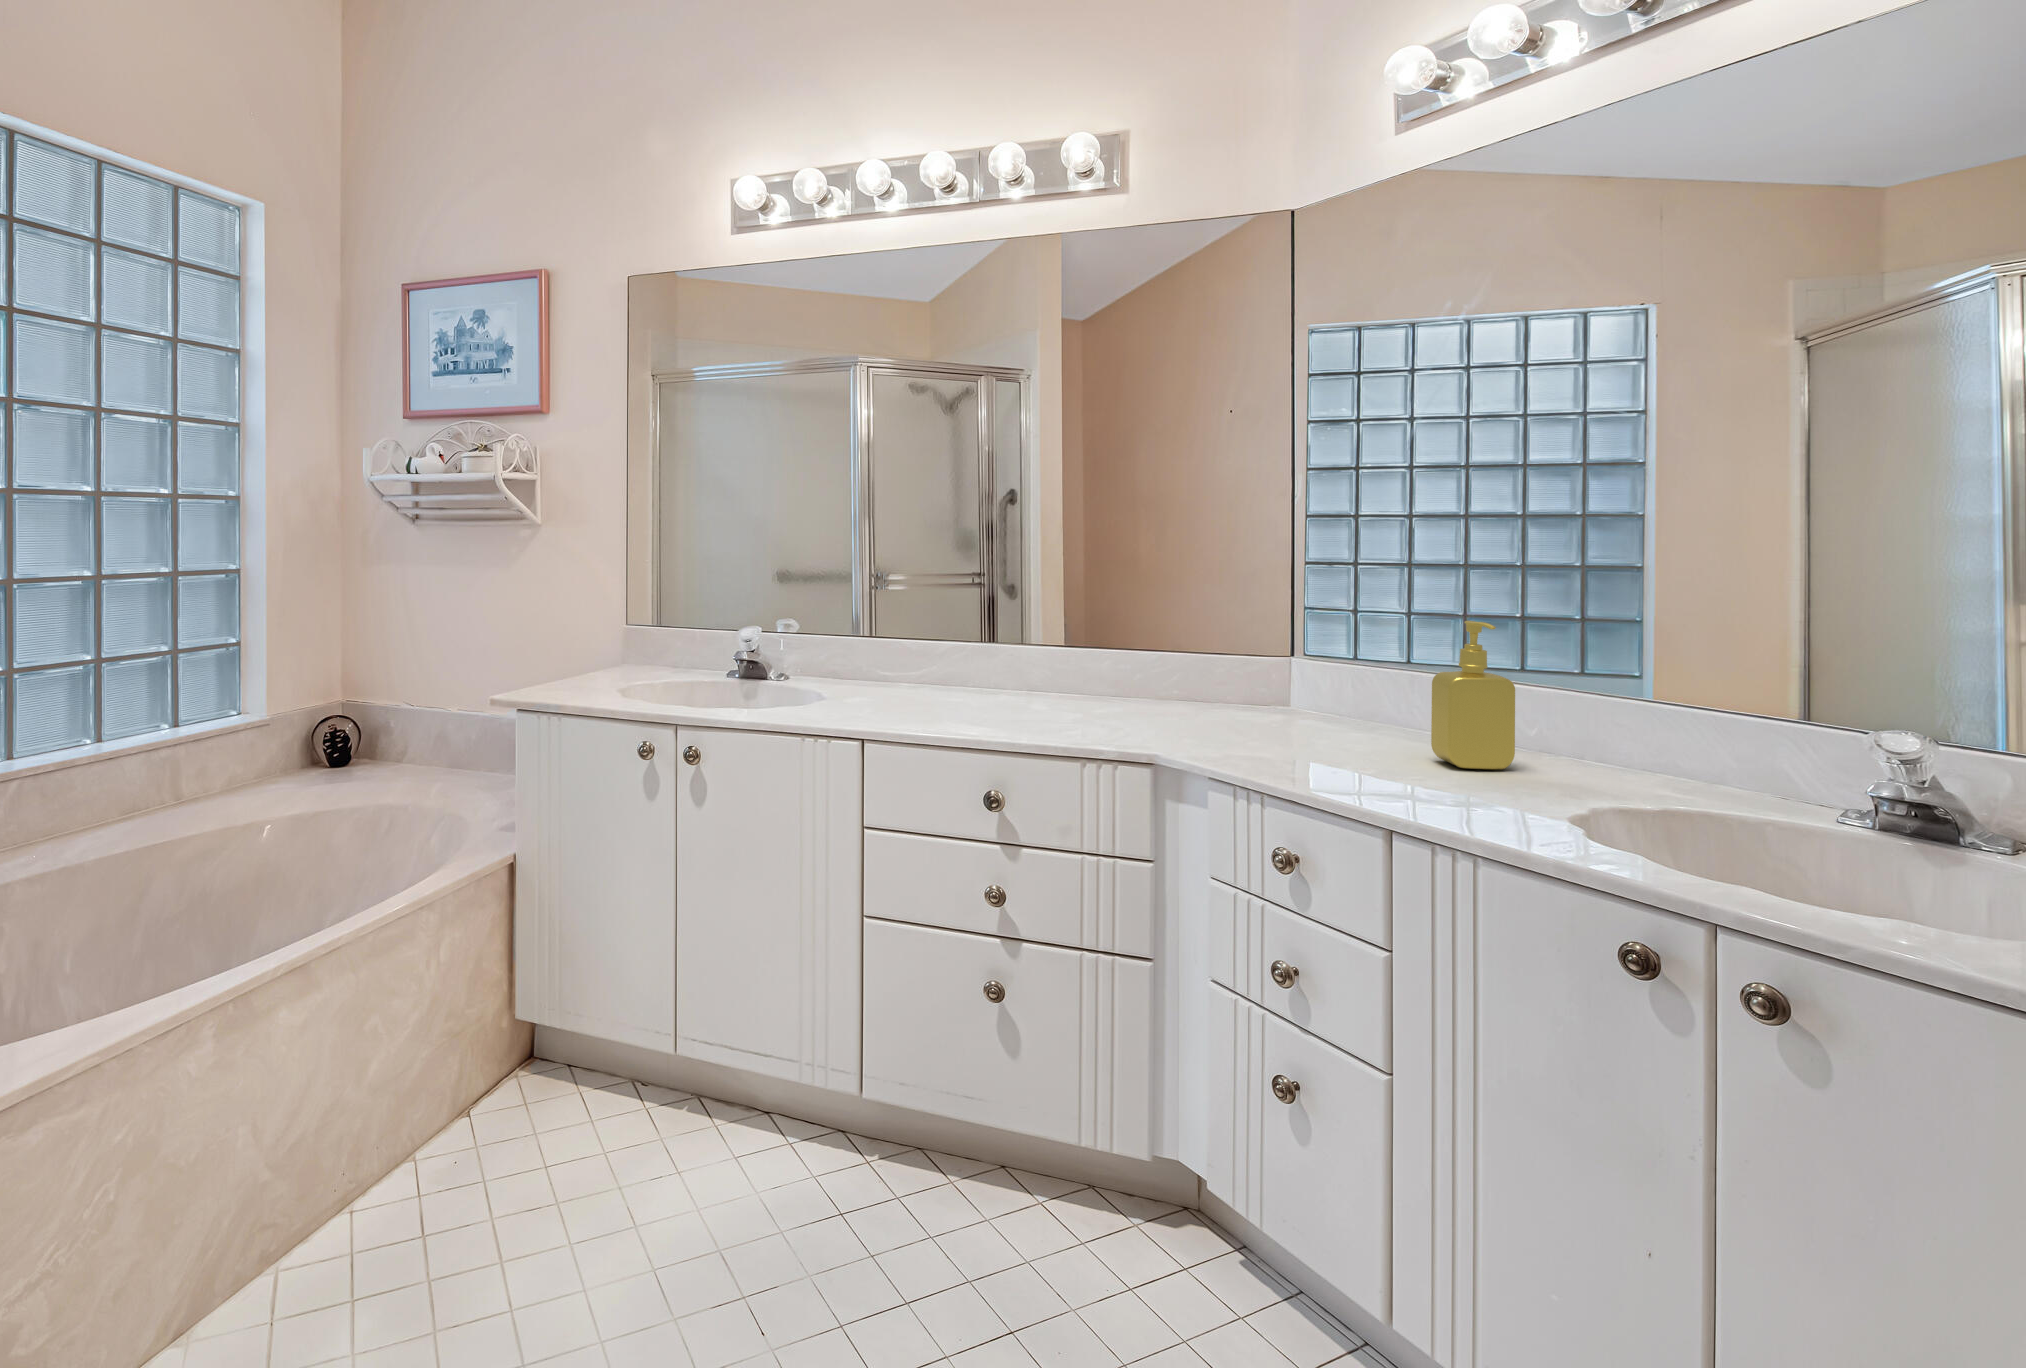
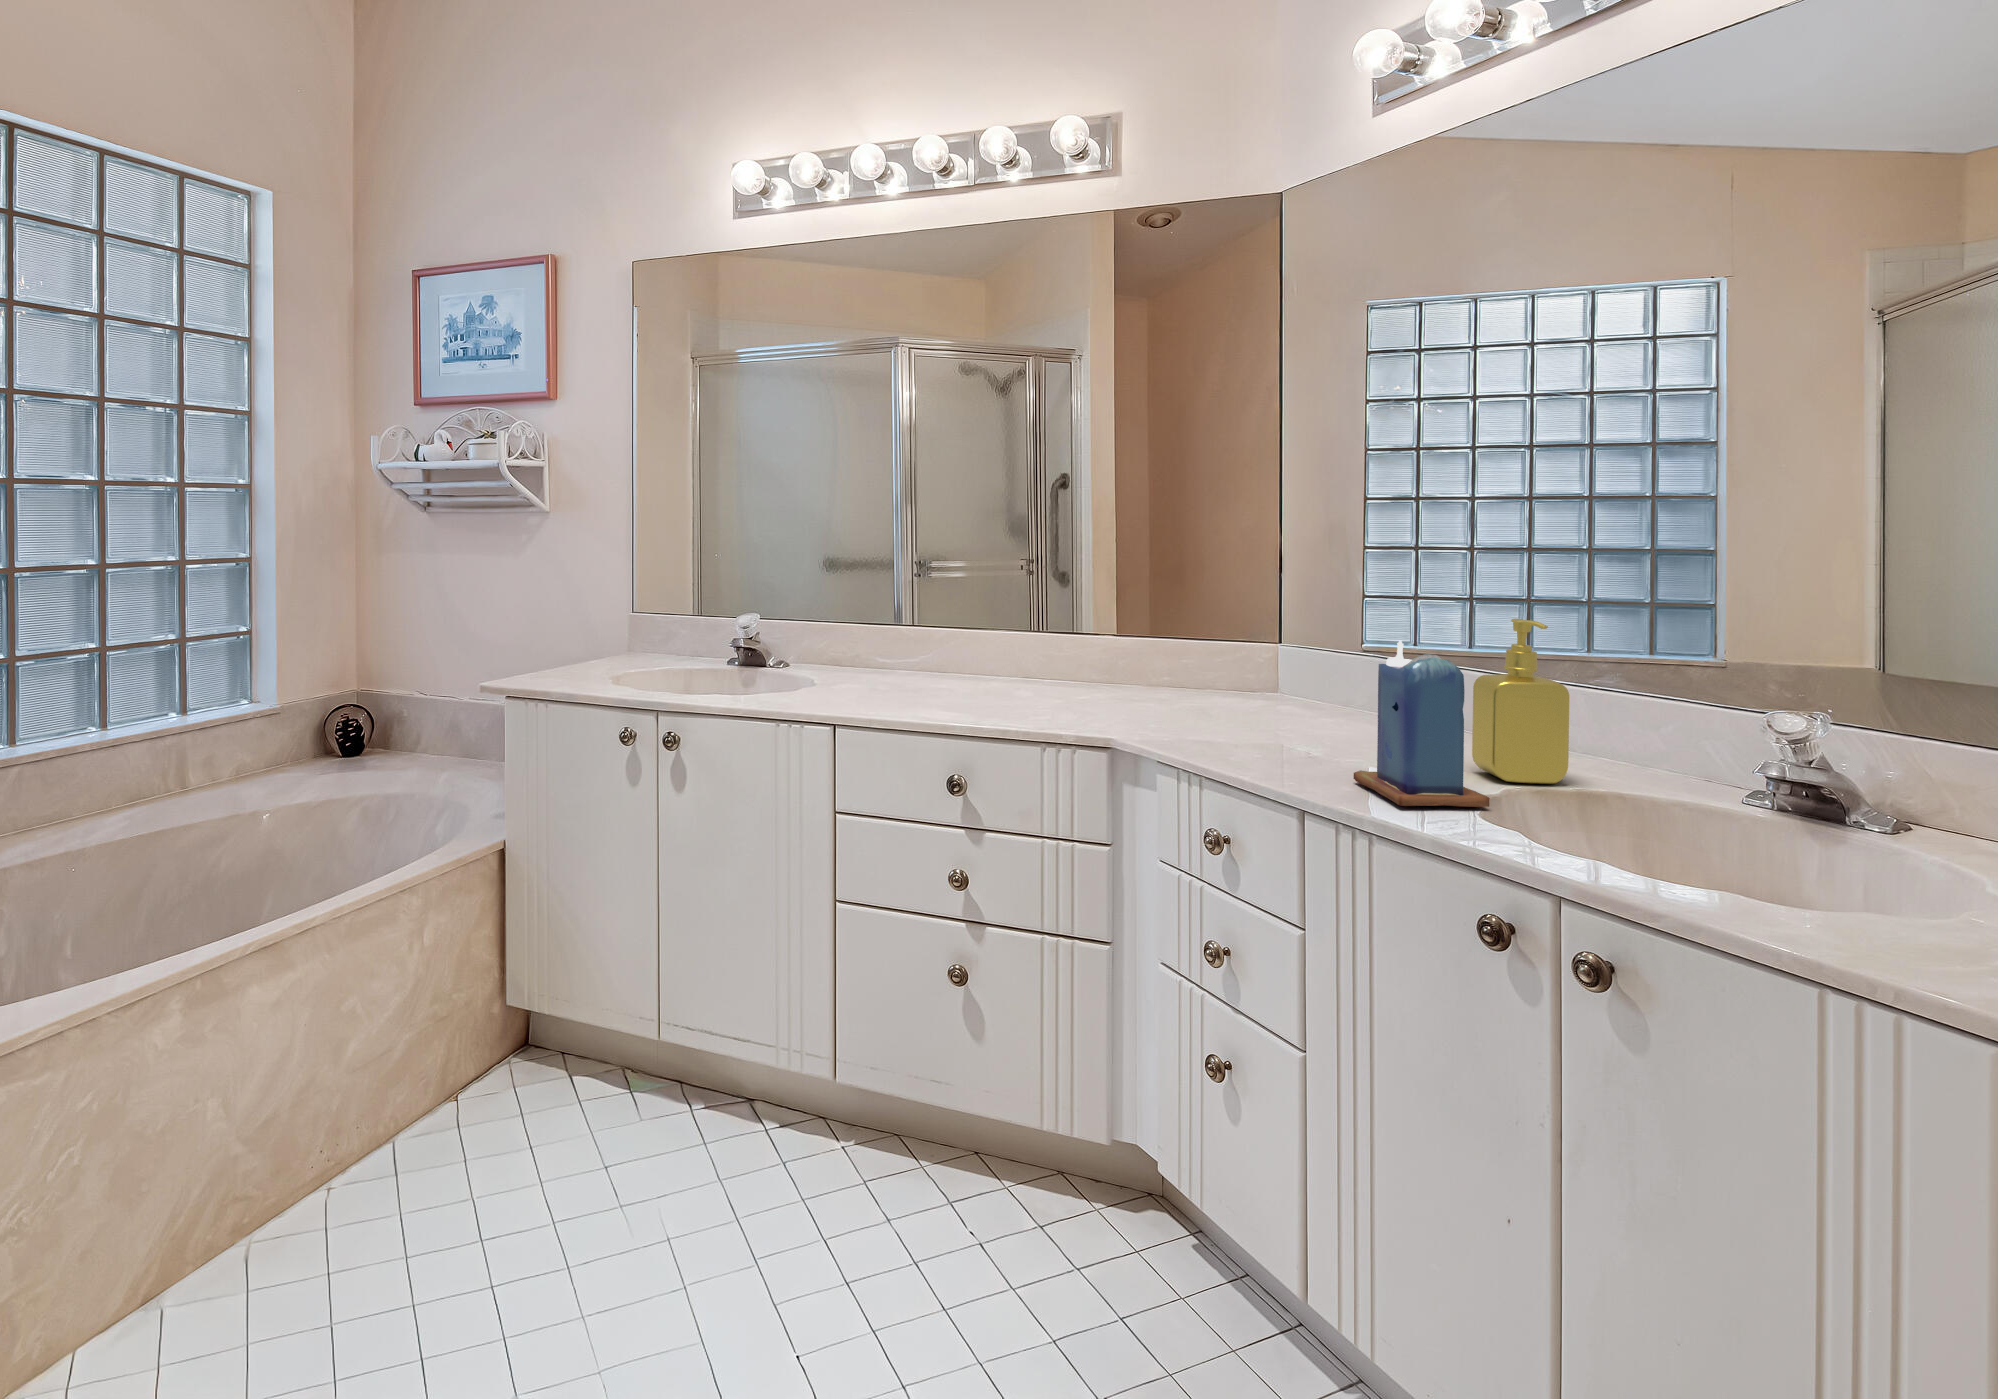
candle: none [1326,640,1445,788] -> present [1354,640,1490,807]

